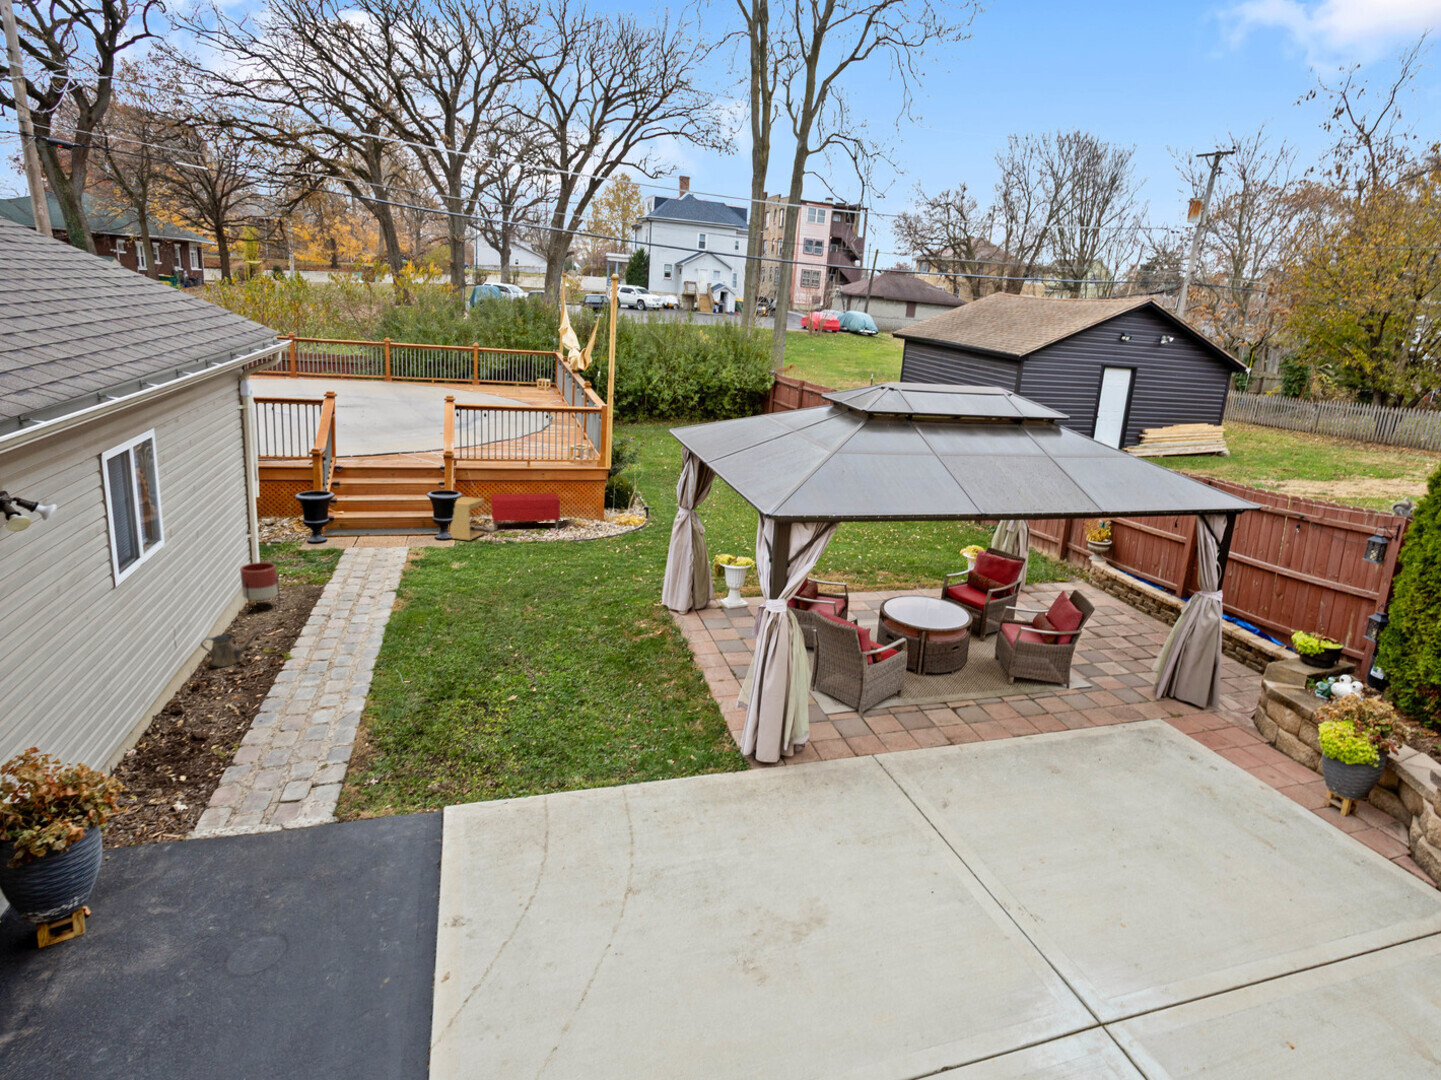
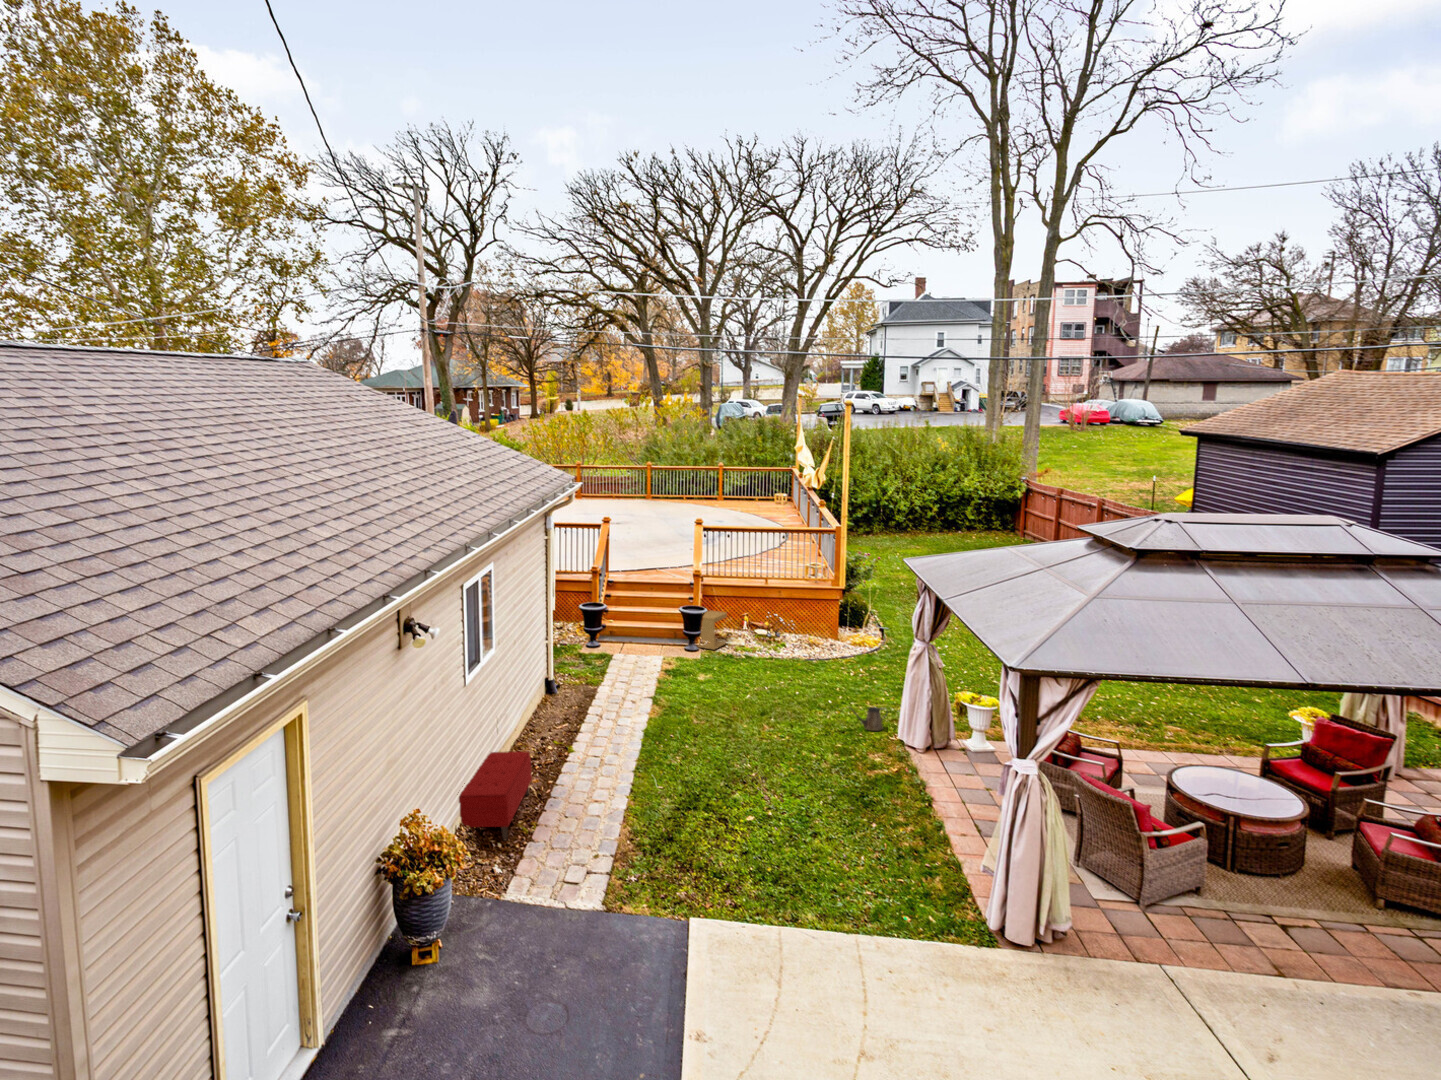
bench: present [491,493,560,531] -> present [459,751,532,841]
planter: present [240,562,279,607] -> none [537,671,565,712]
watering can: present [201,631,260,667] -> present [851,707,888,731]

